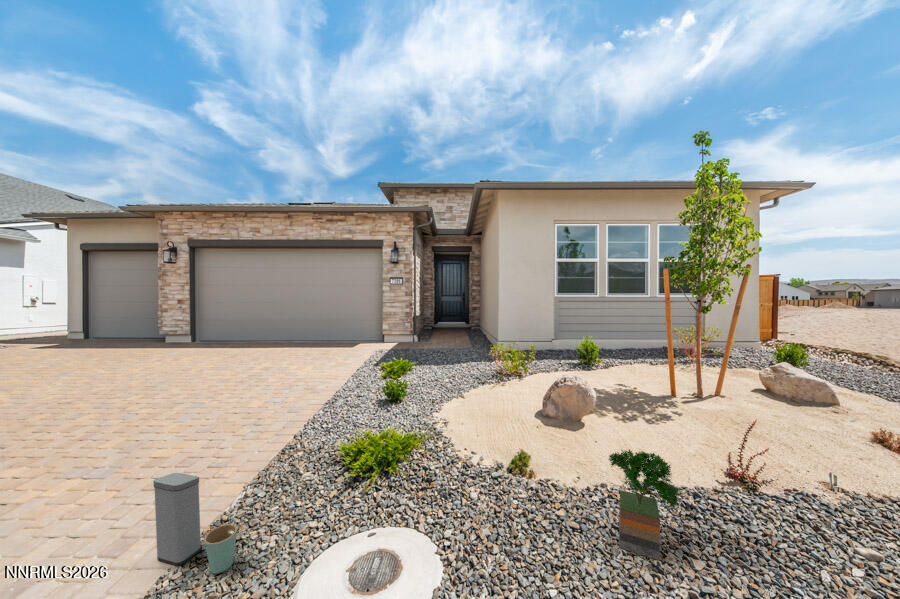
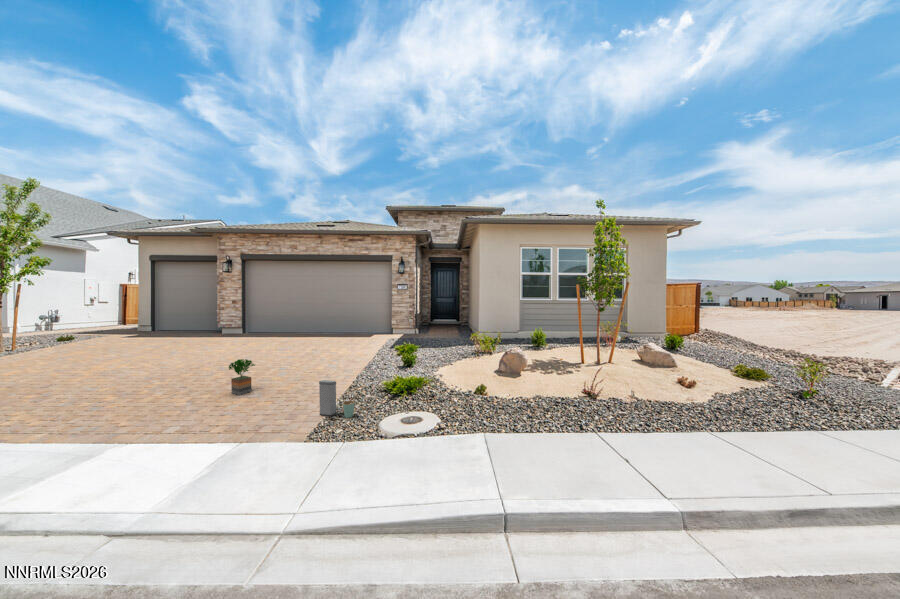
potted tree: present [609,449,679,560] -> present [229,359,255,395]

